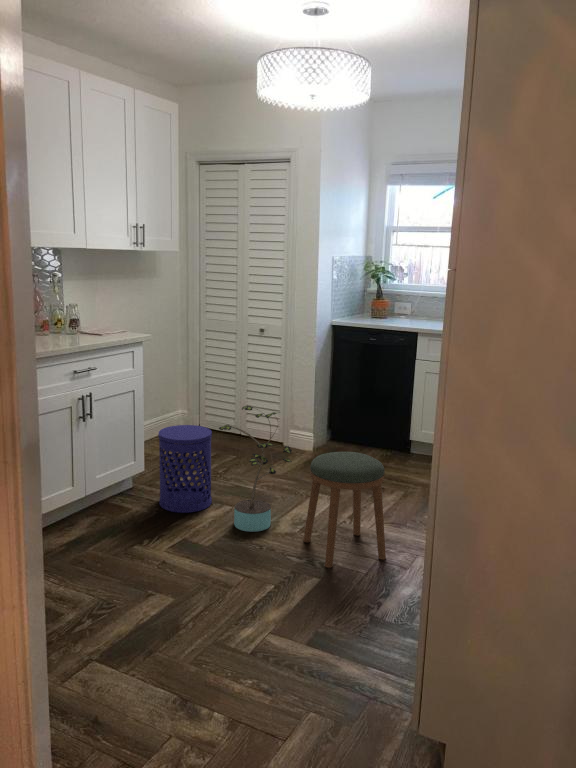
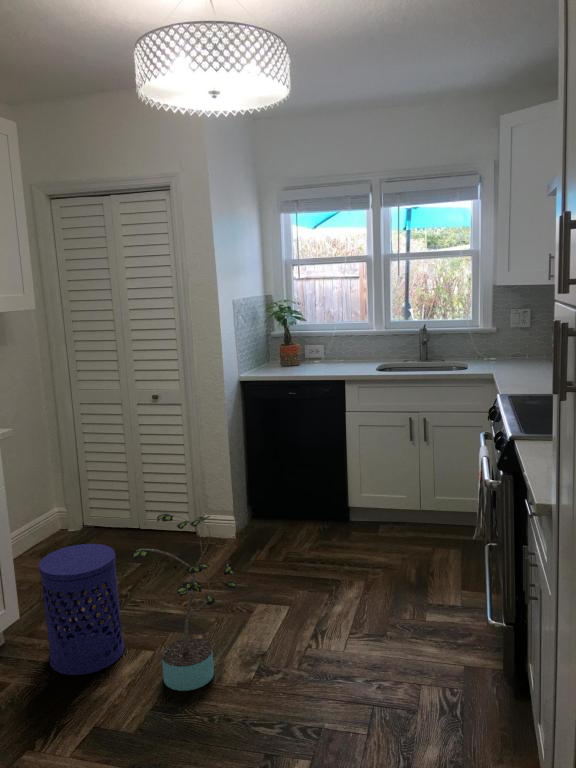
stool: present [303,452,386,568] -> none [266,560,383,737]

